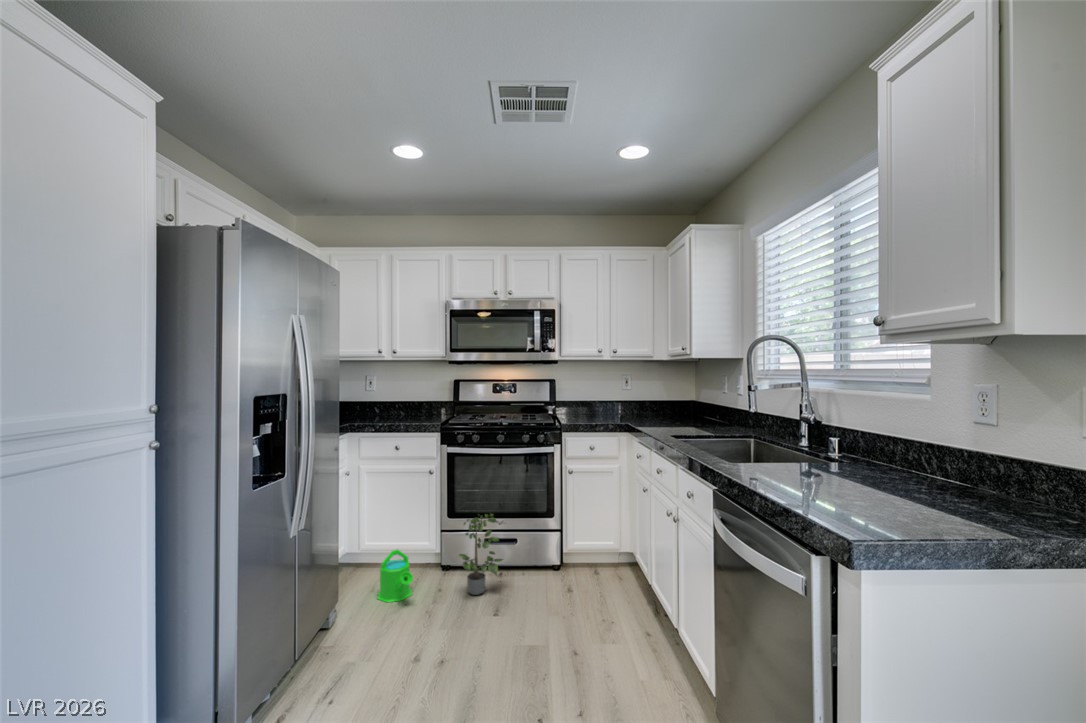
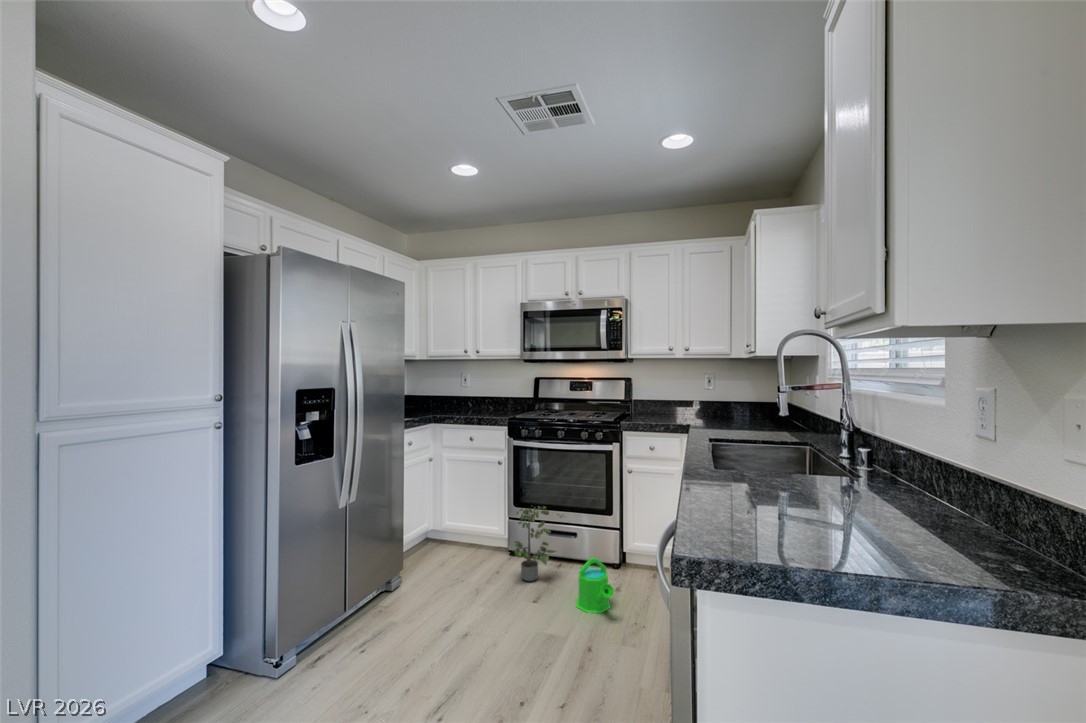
watering can: present [377,550,413,602] -> present [576,558,614,613]

